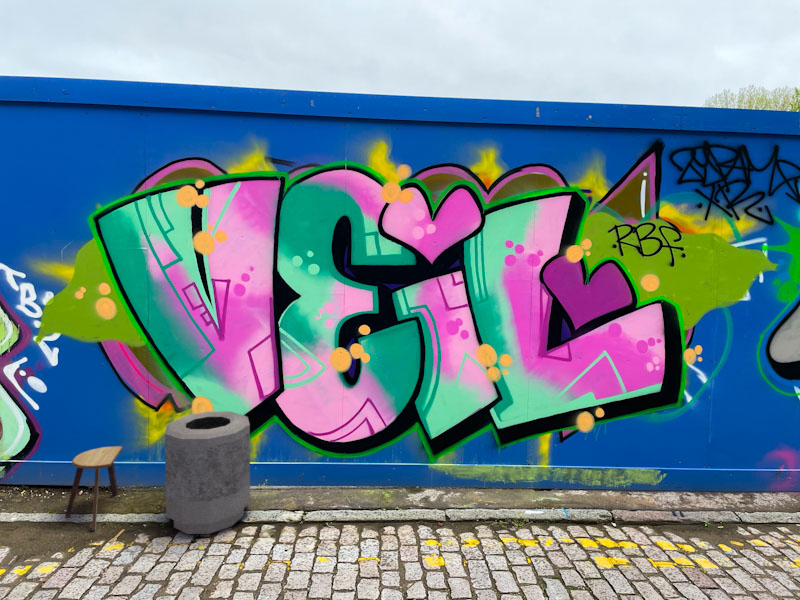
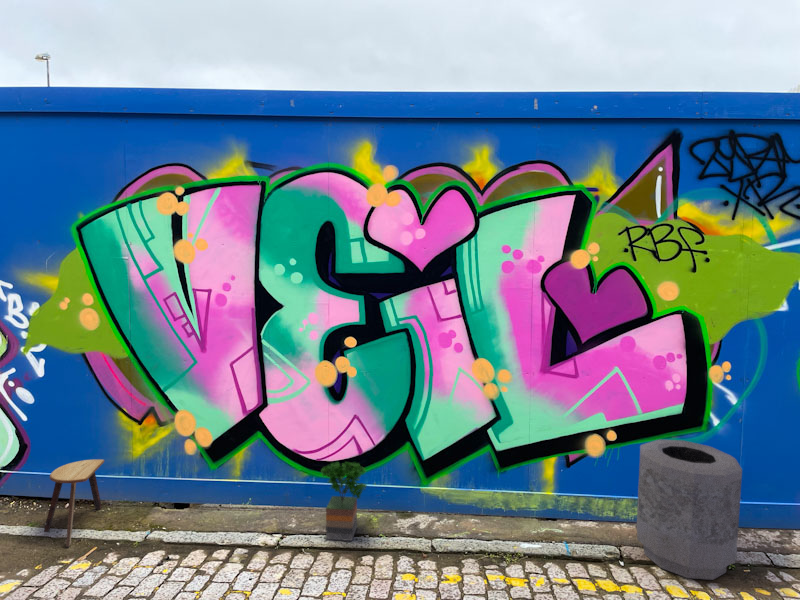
trash can: present [165,411,250,534] -> present [636,440,742,580]
potted tree: none [339,441,385,515] -> present [321,462,367,541]

